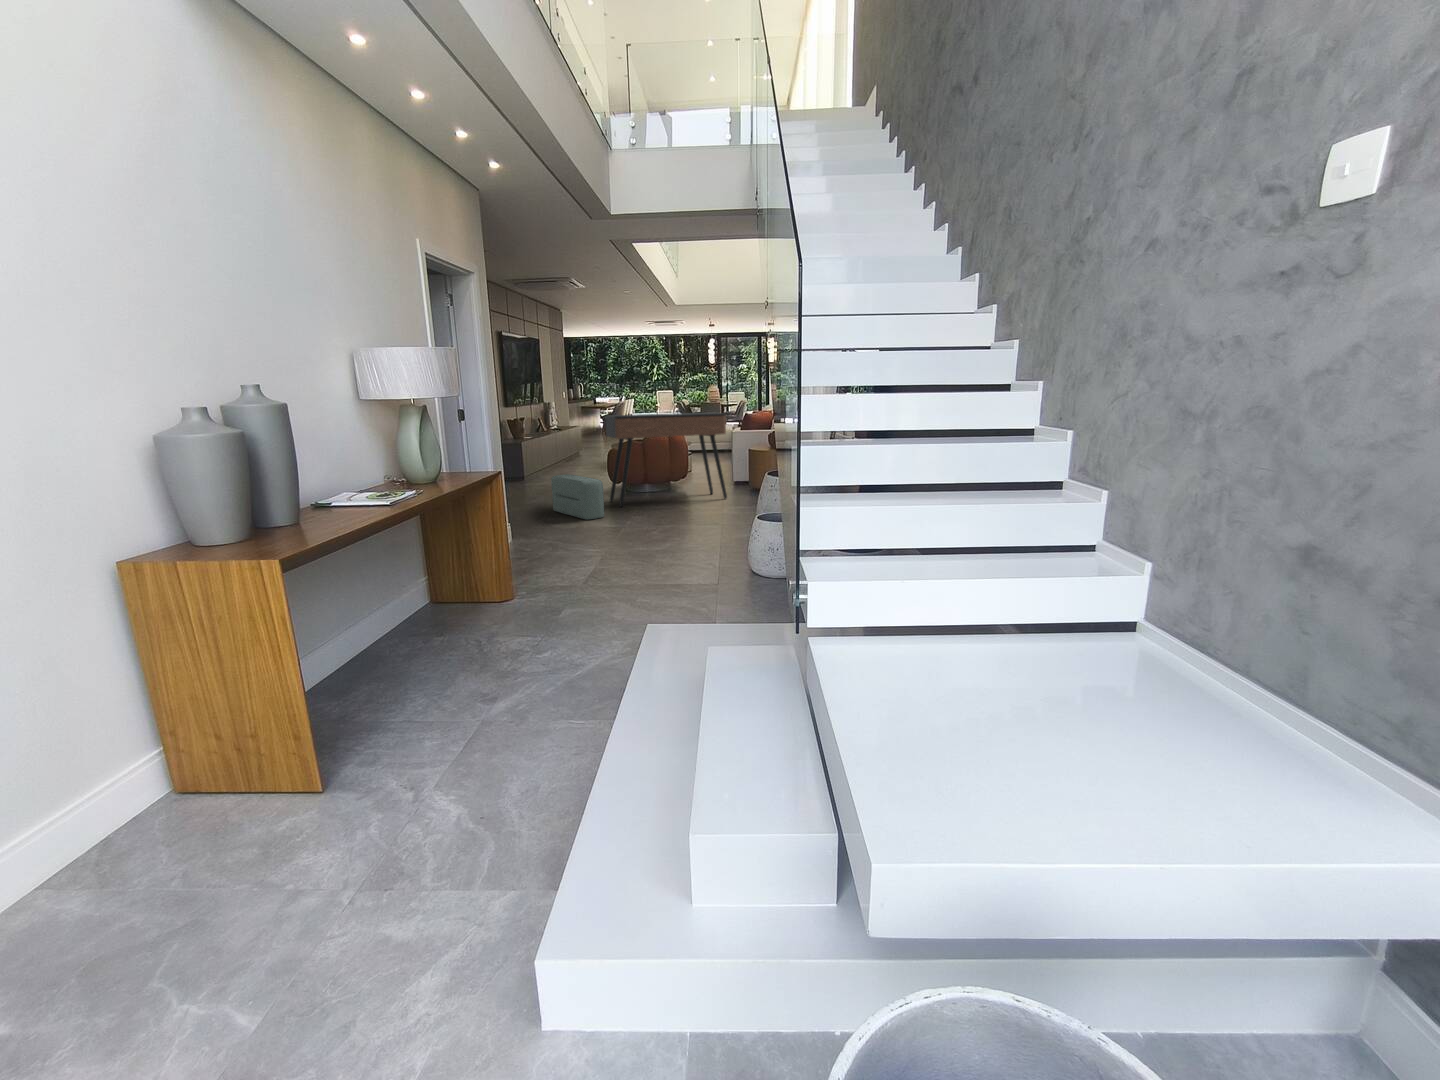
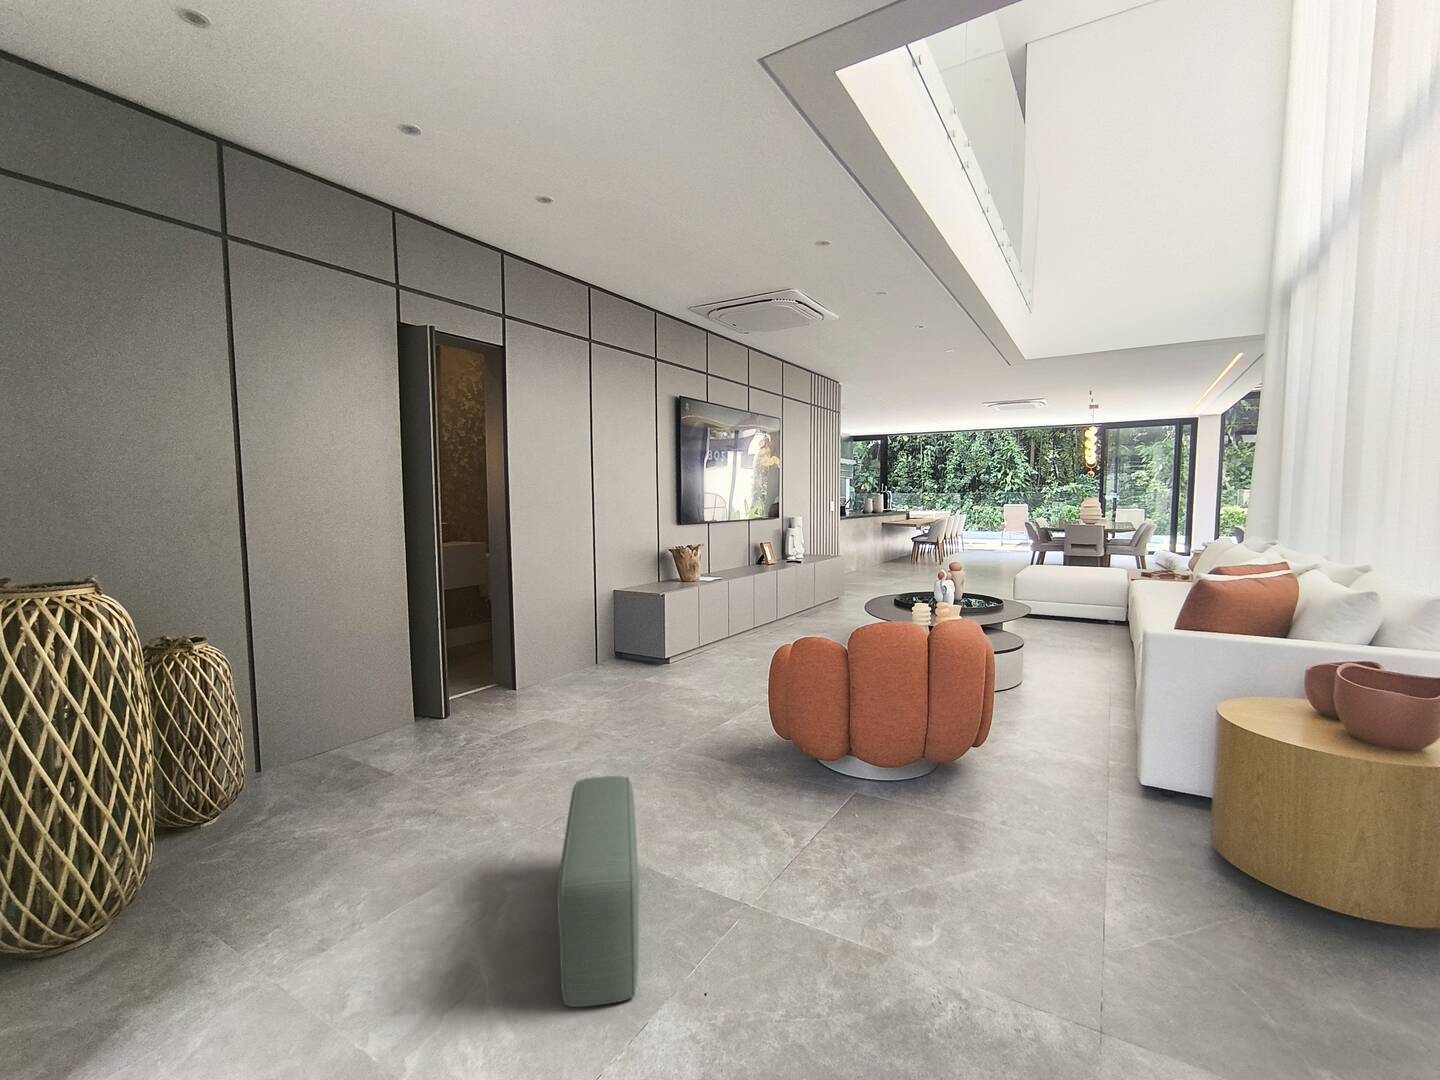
console table: present [605,413,727,507] -> none [750,612,1131,921]

